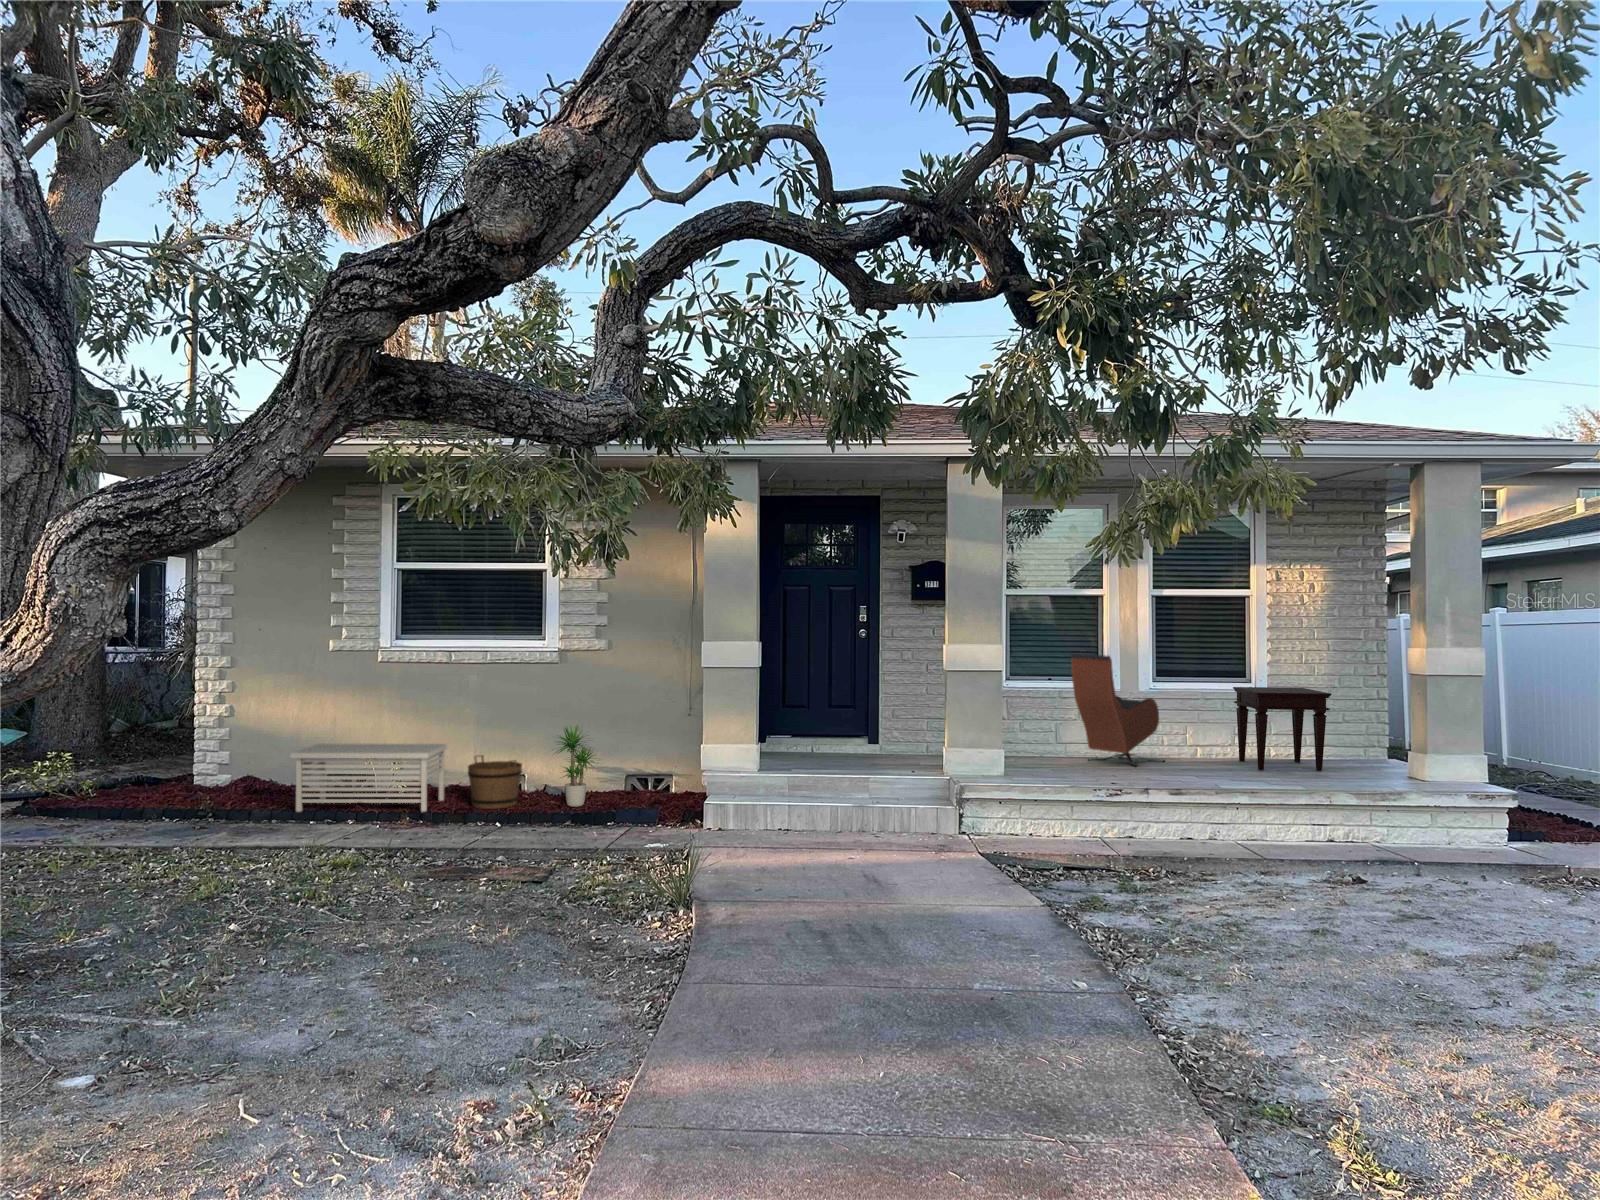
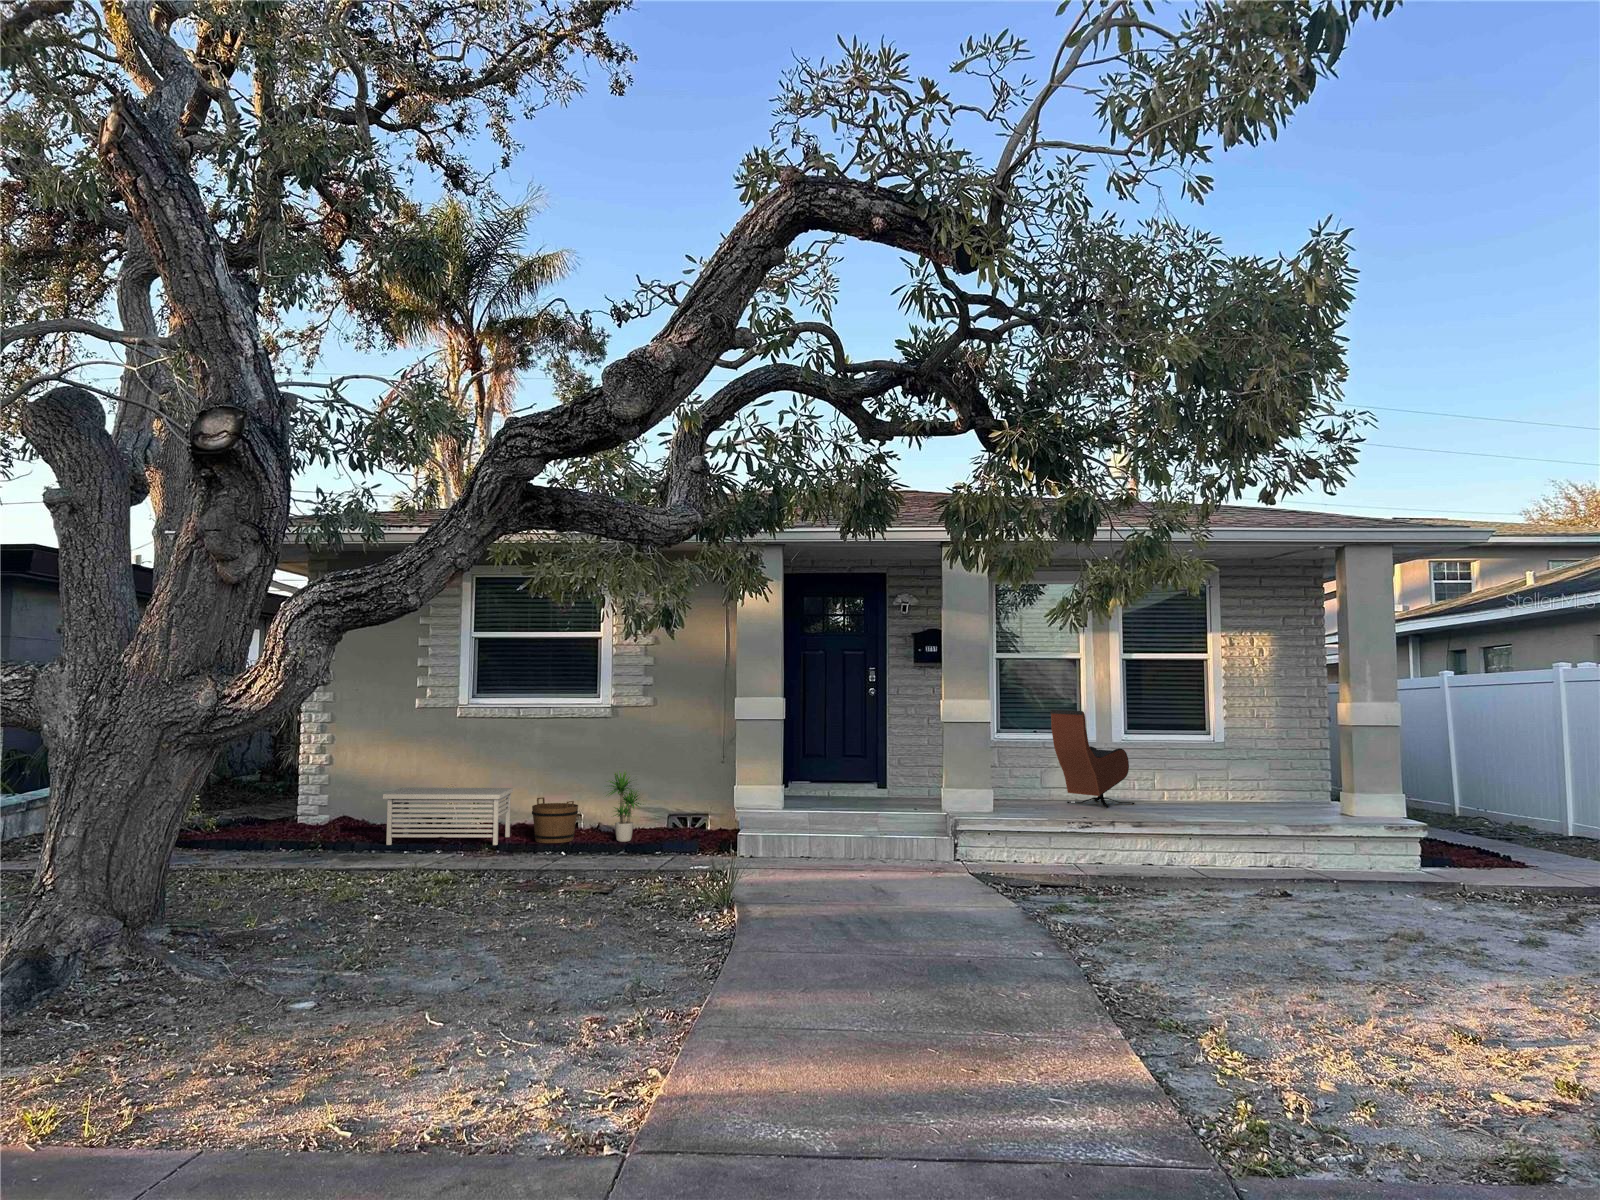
side table: present [1233,687,1331,771] -> none [1193,739,1275,811]

